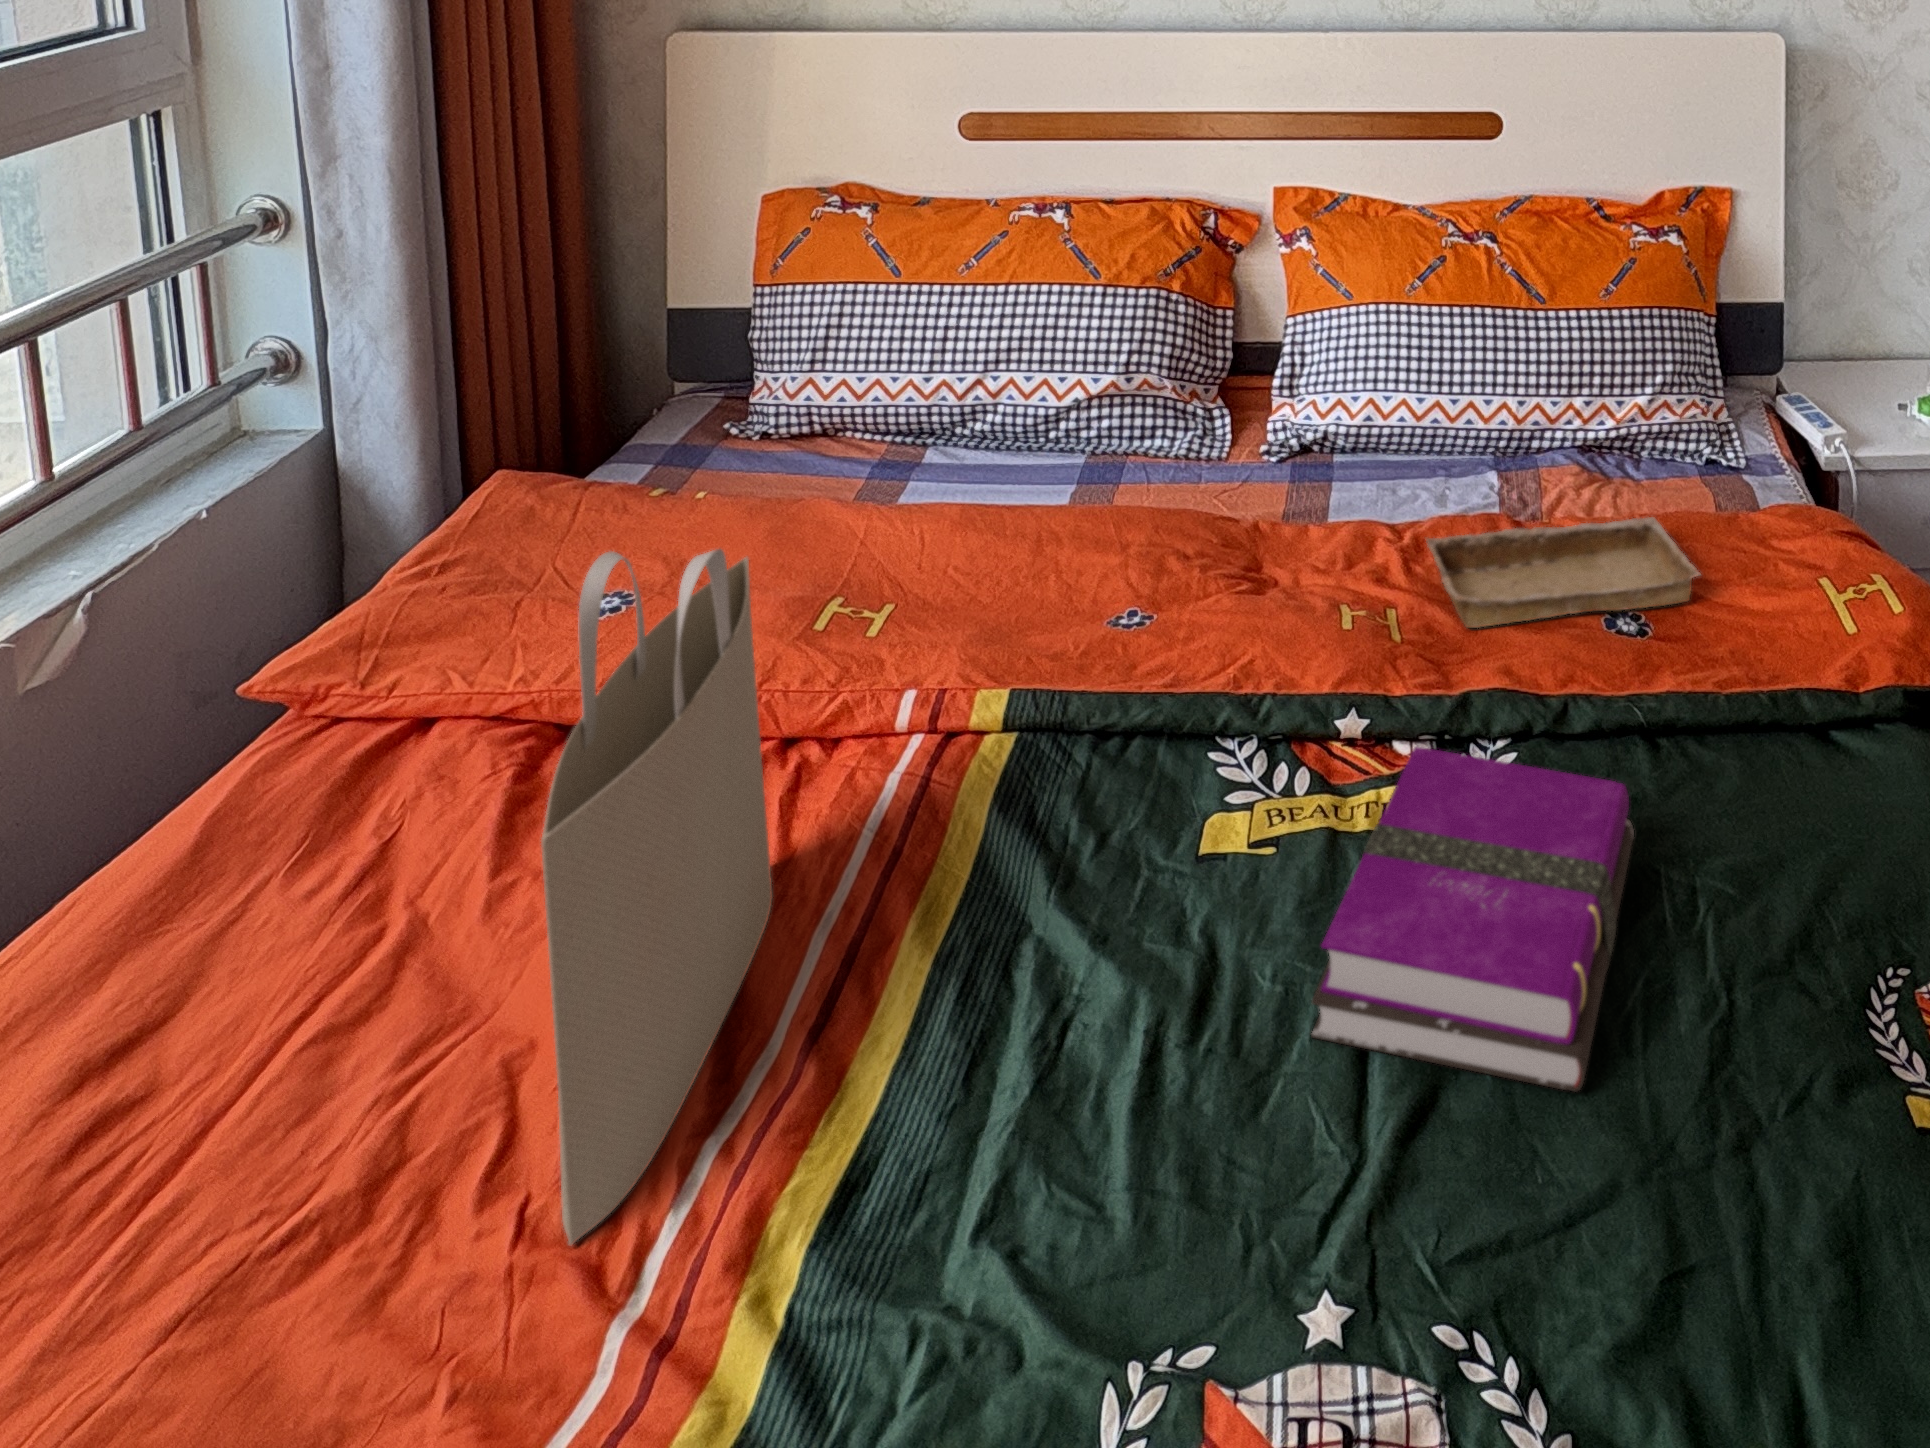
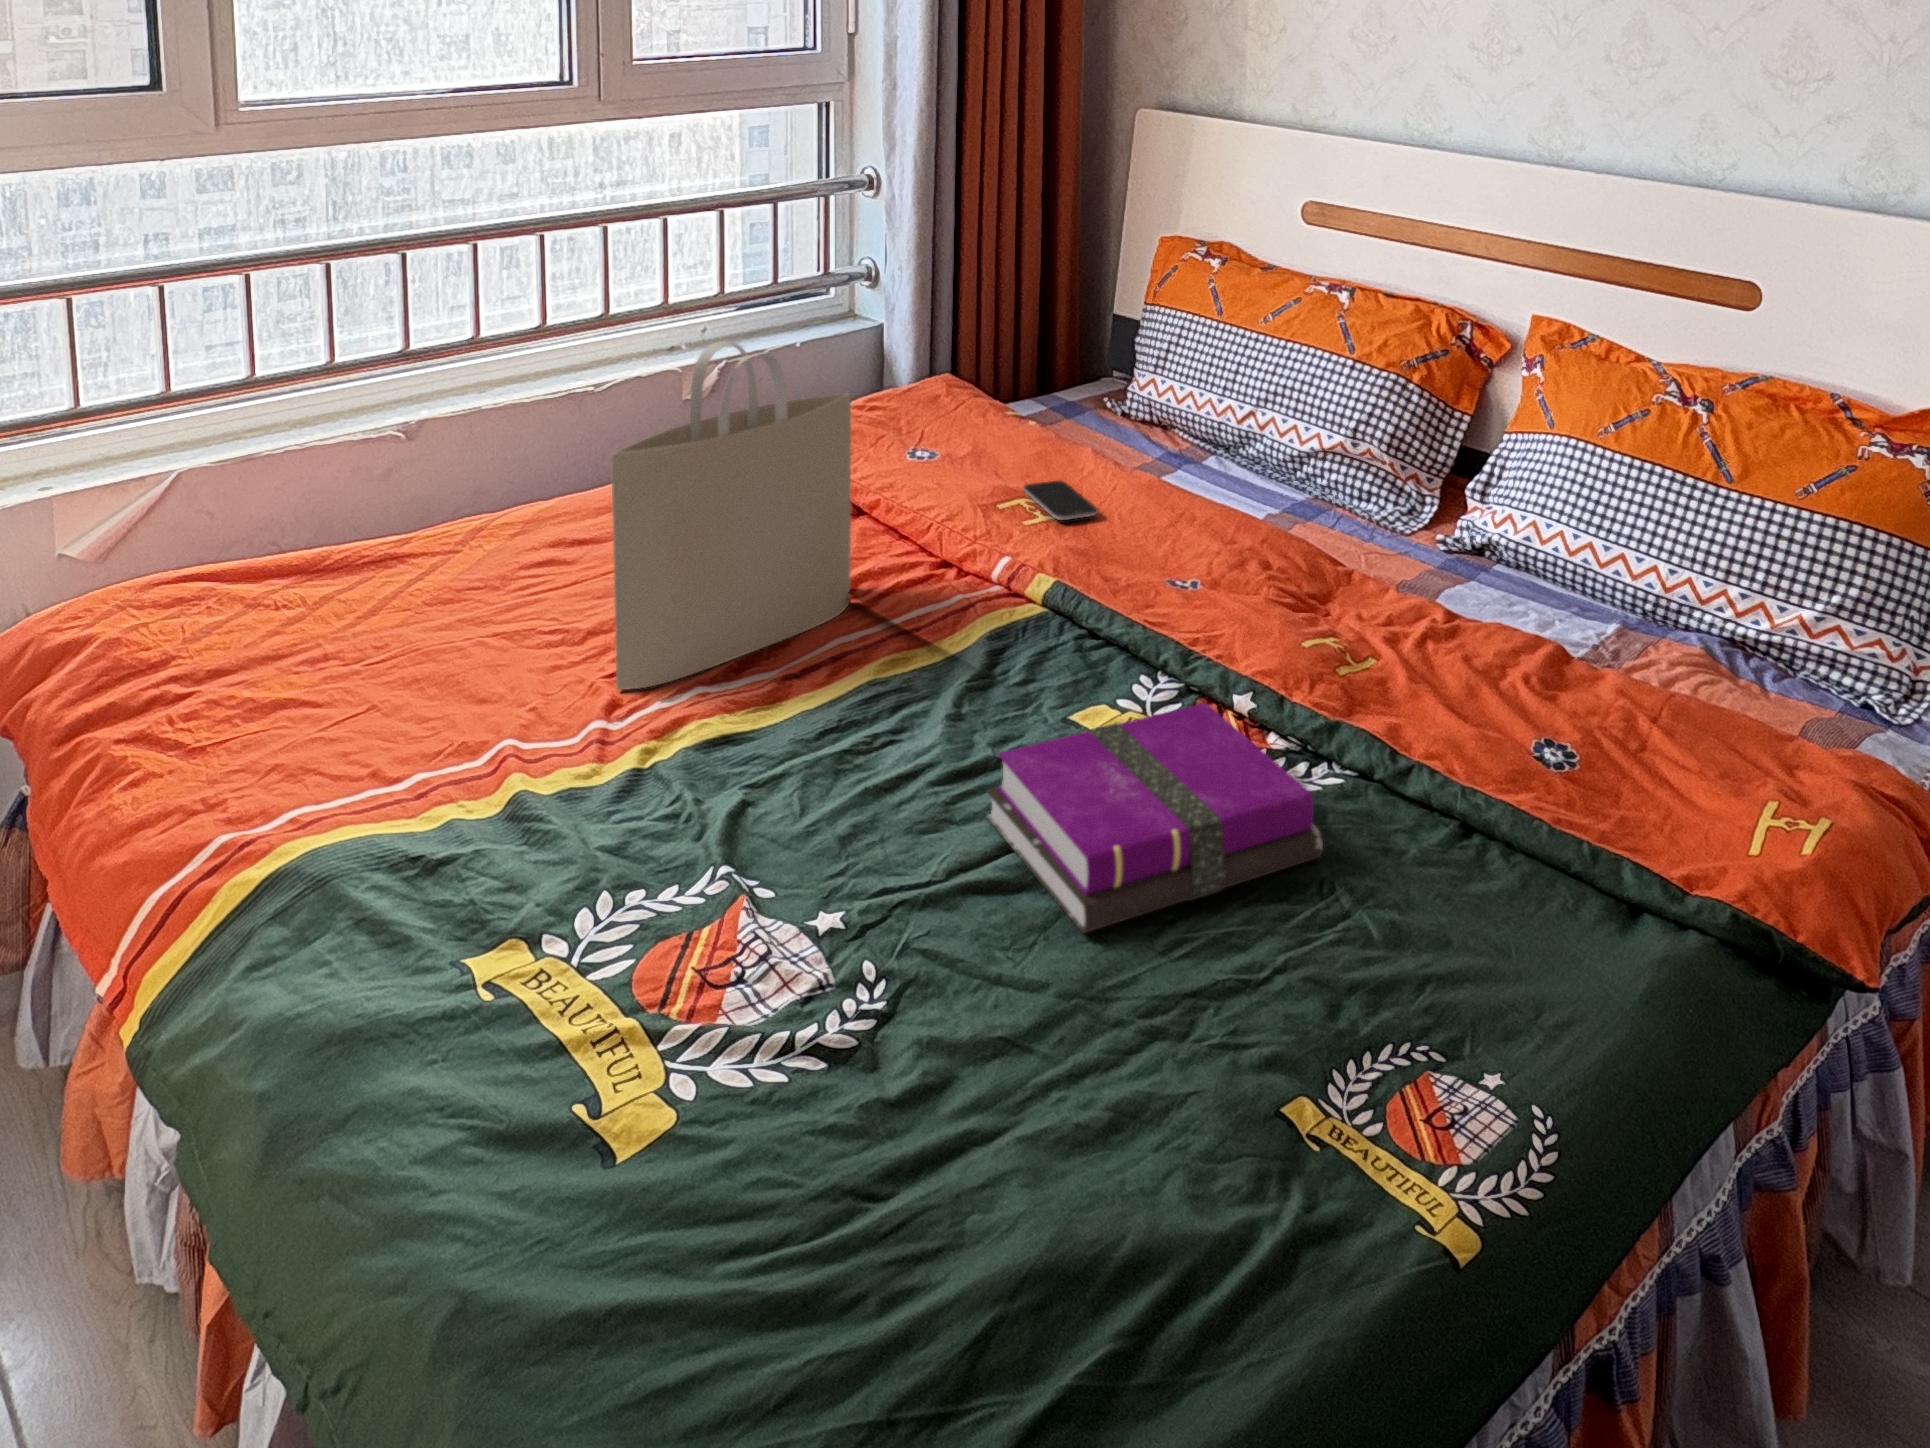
tray: present [1426,517,1701,628] -> none [1391,616,1674,762]
smartphone: none [822,557,963,611] -> present [1023,481,1098,520]

